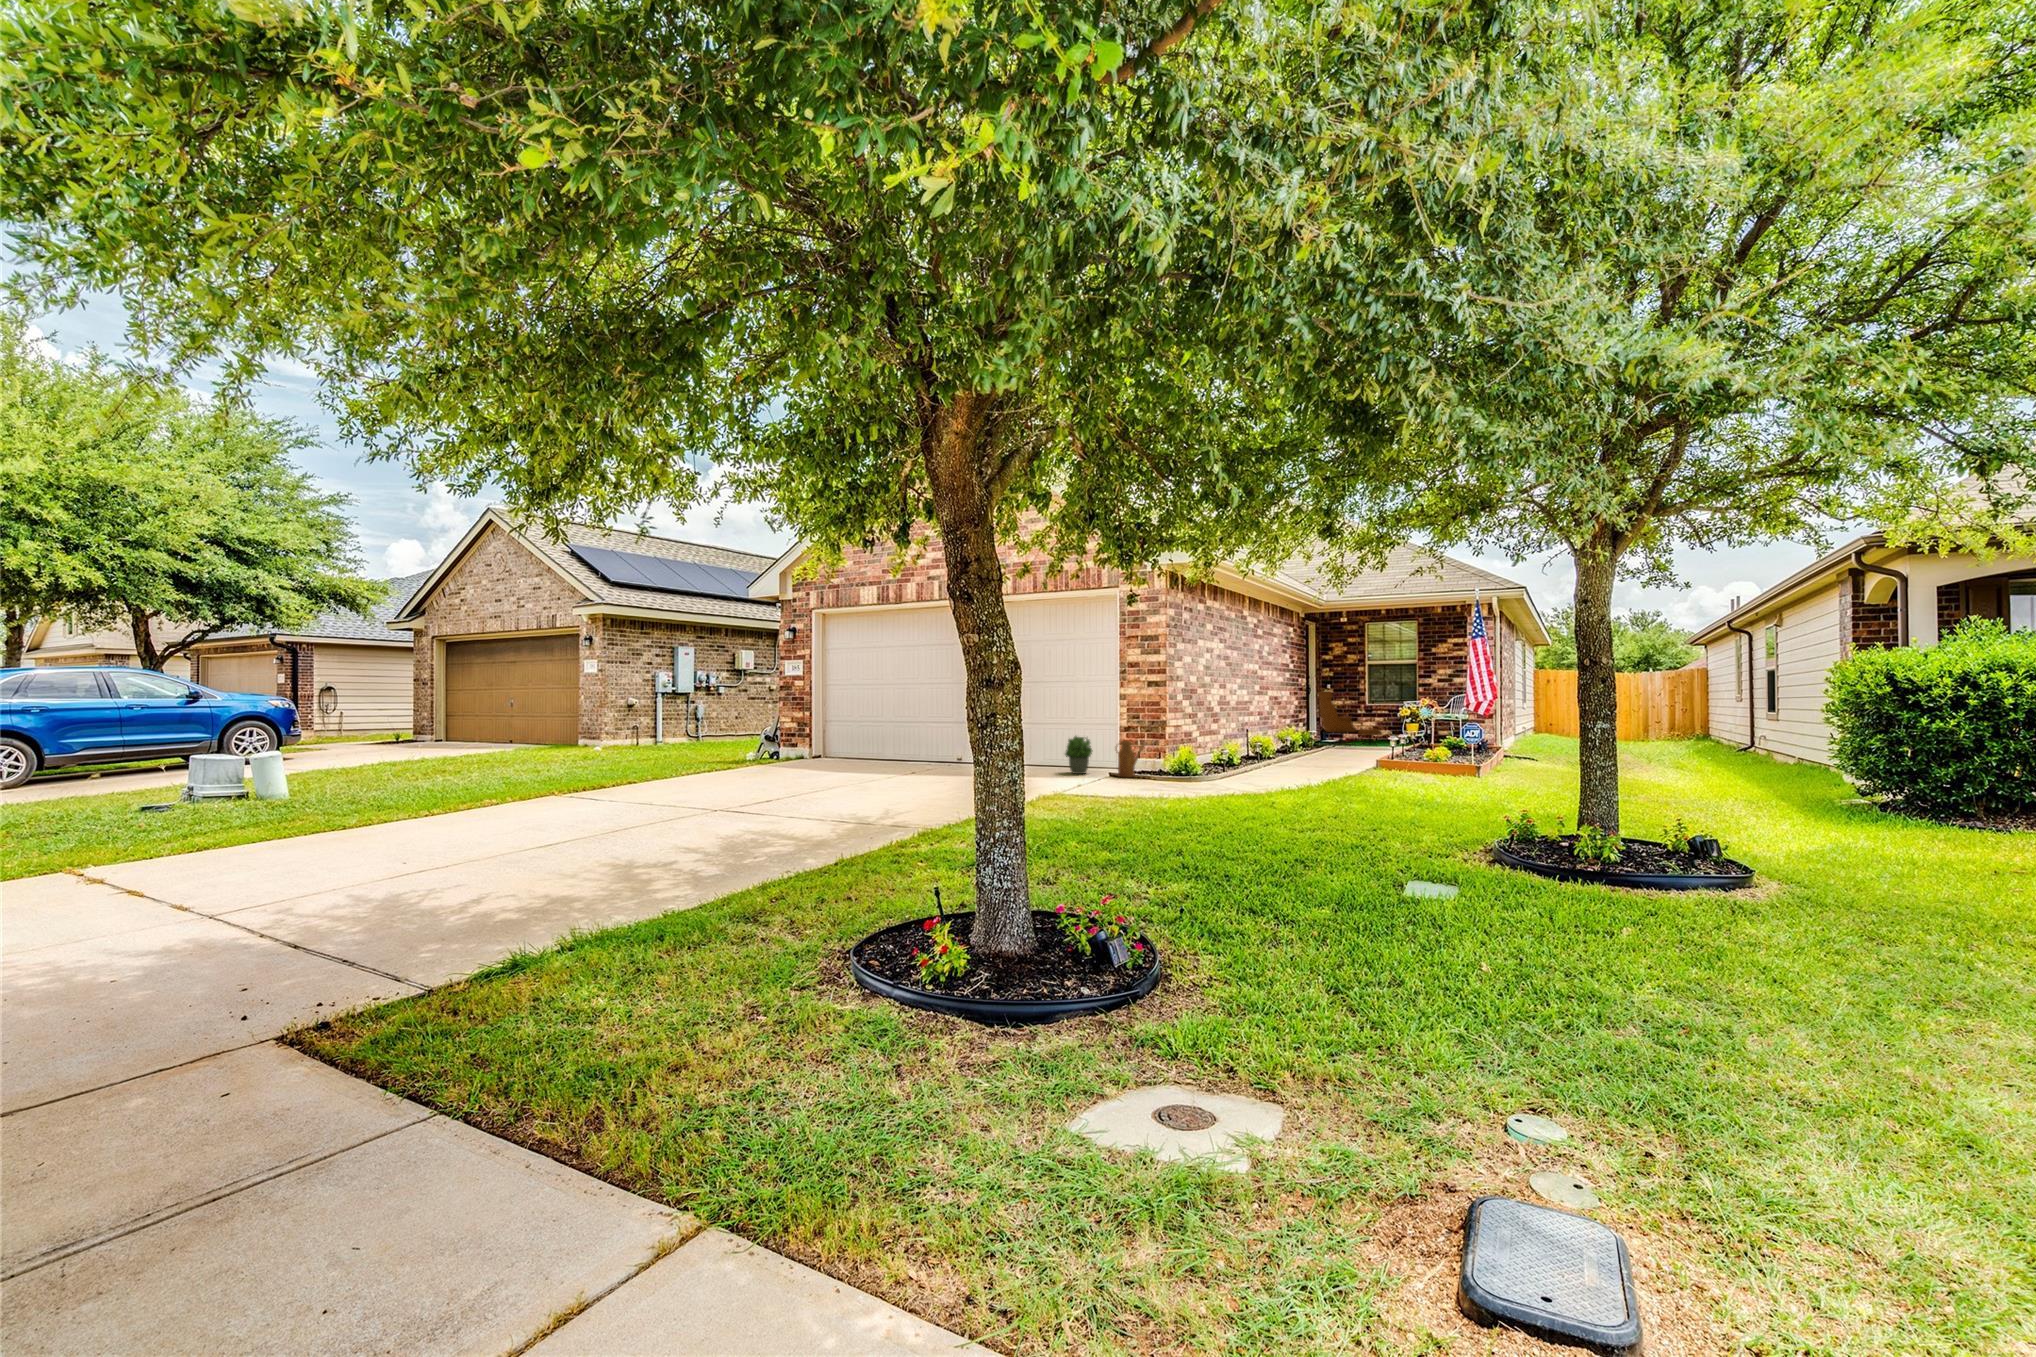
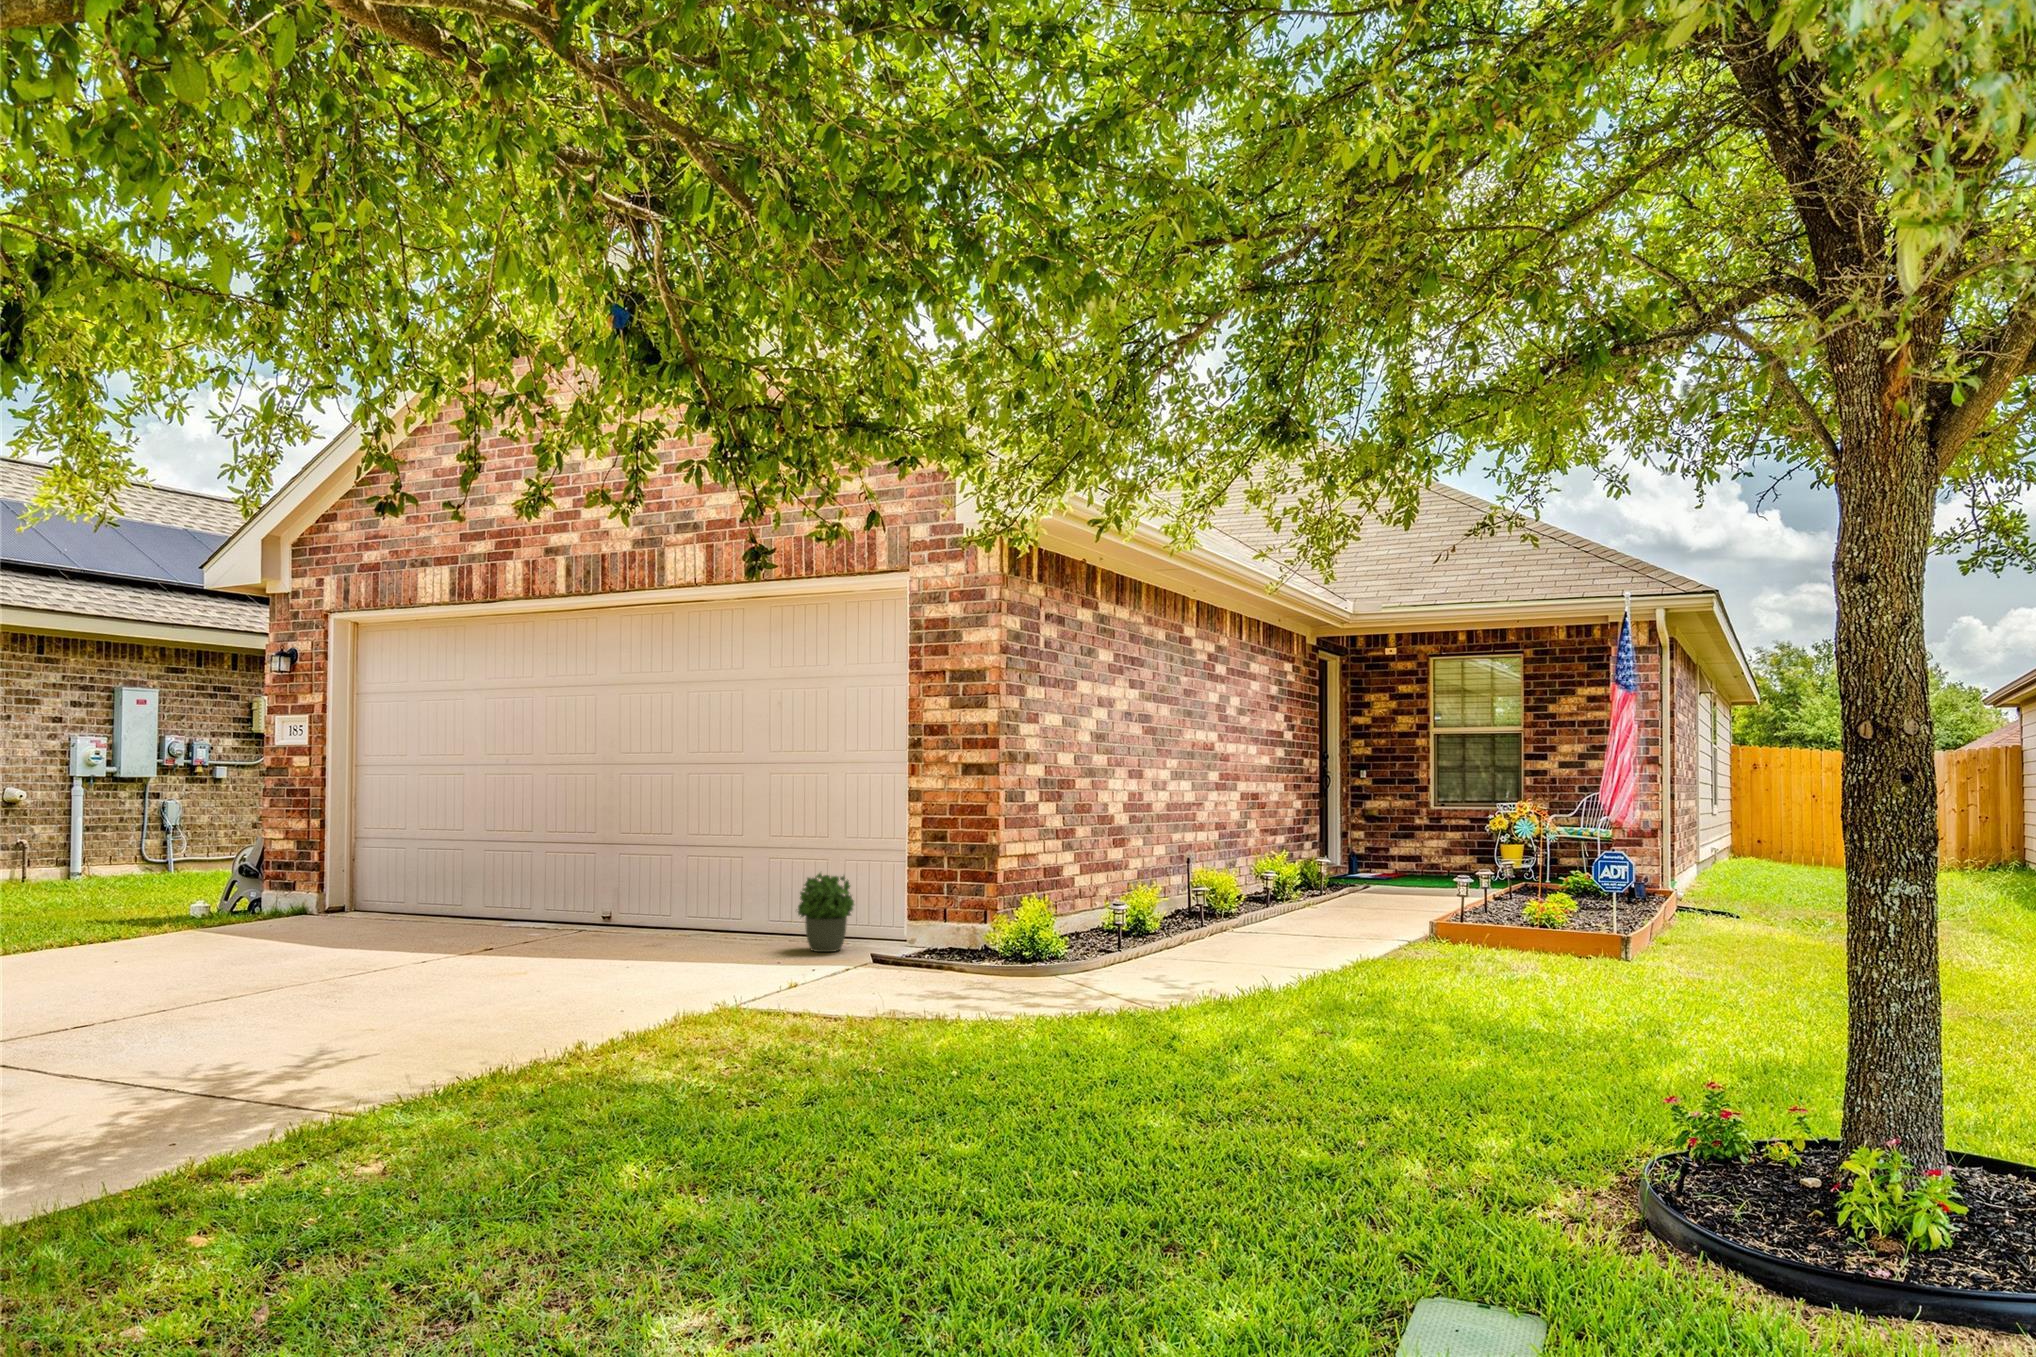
lounge chair: present [1318,692,1382,745] -> none [1338,783,1459,888]
watering can: present [1116,741,1145,778] -> none [896,884,954,961]

